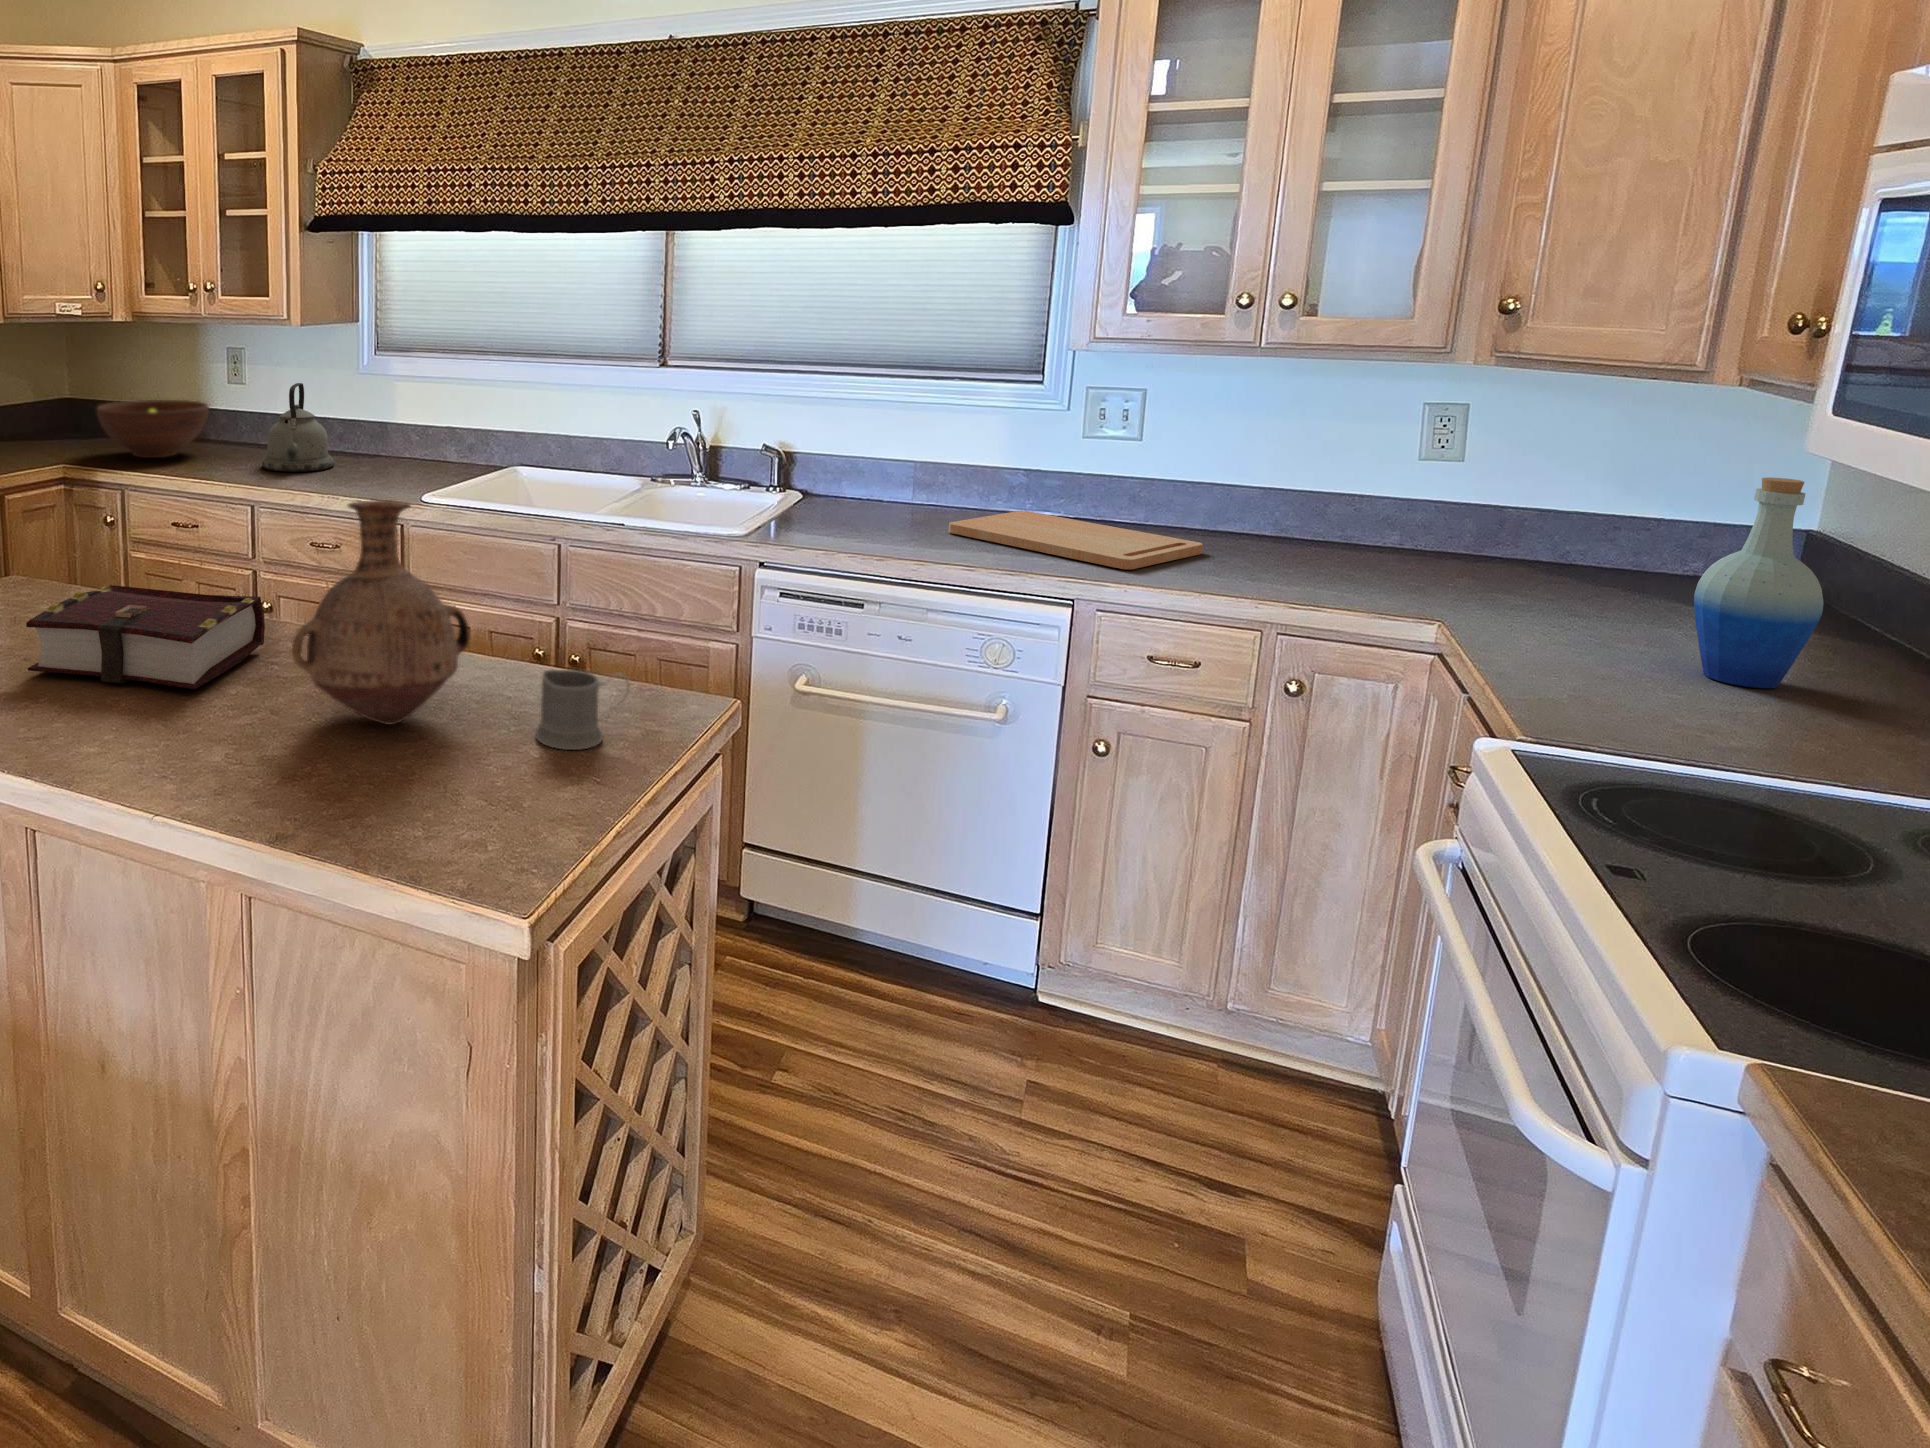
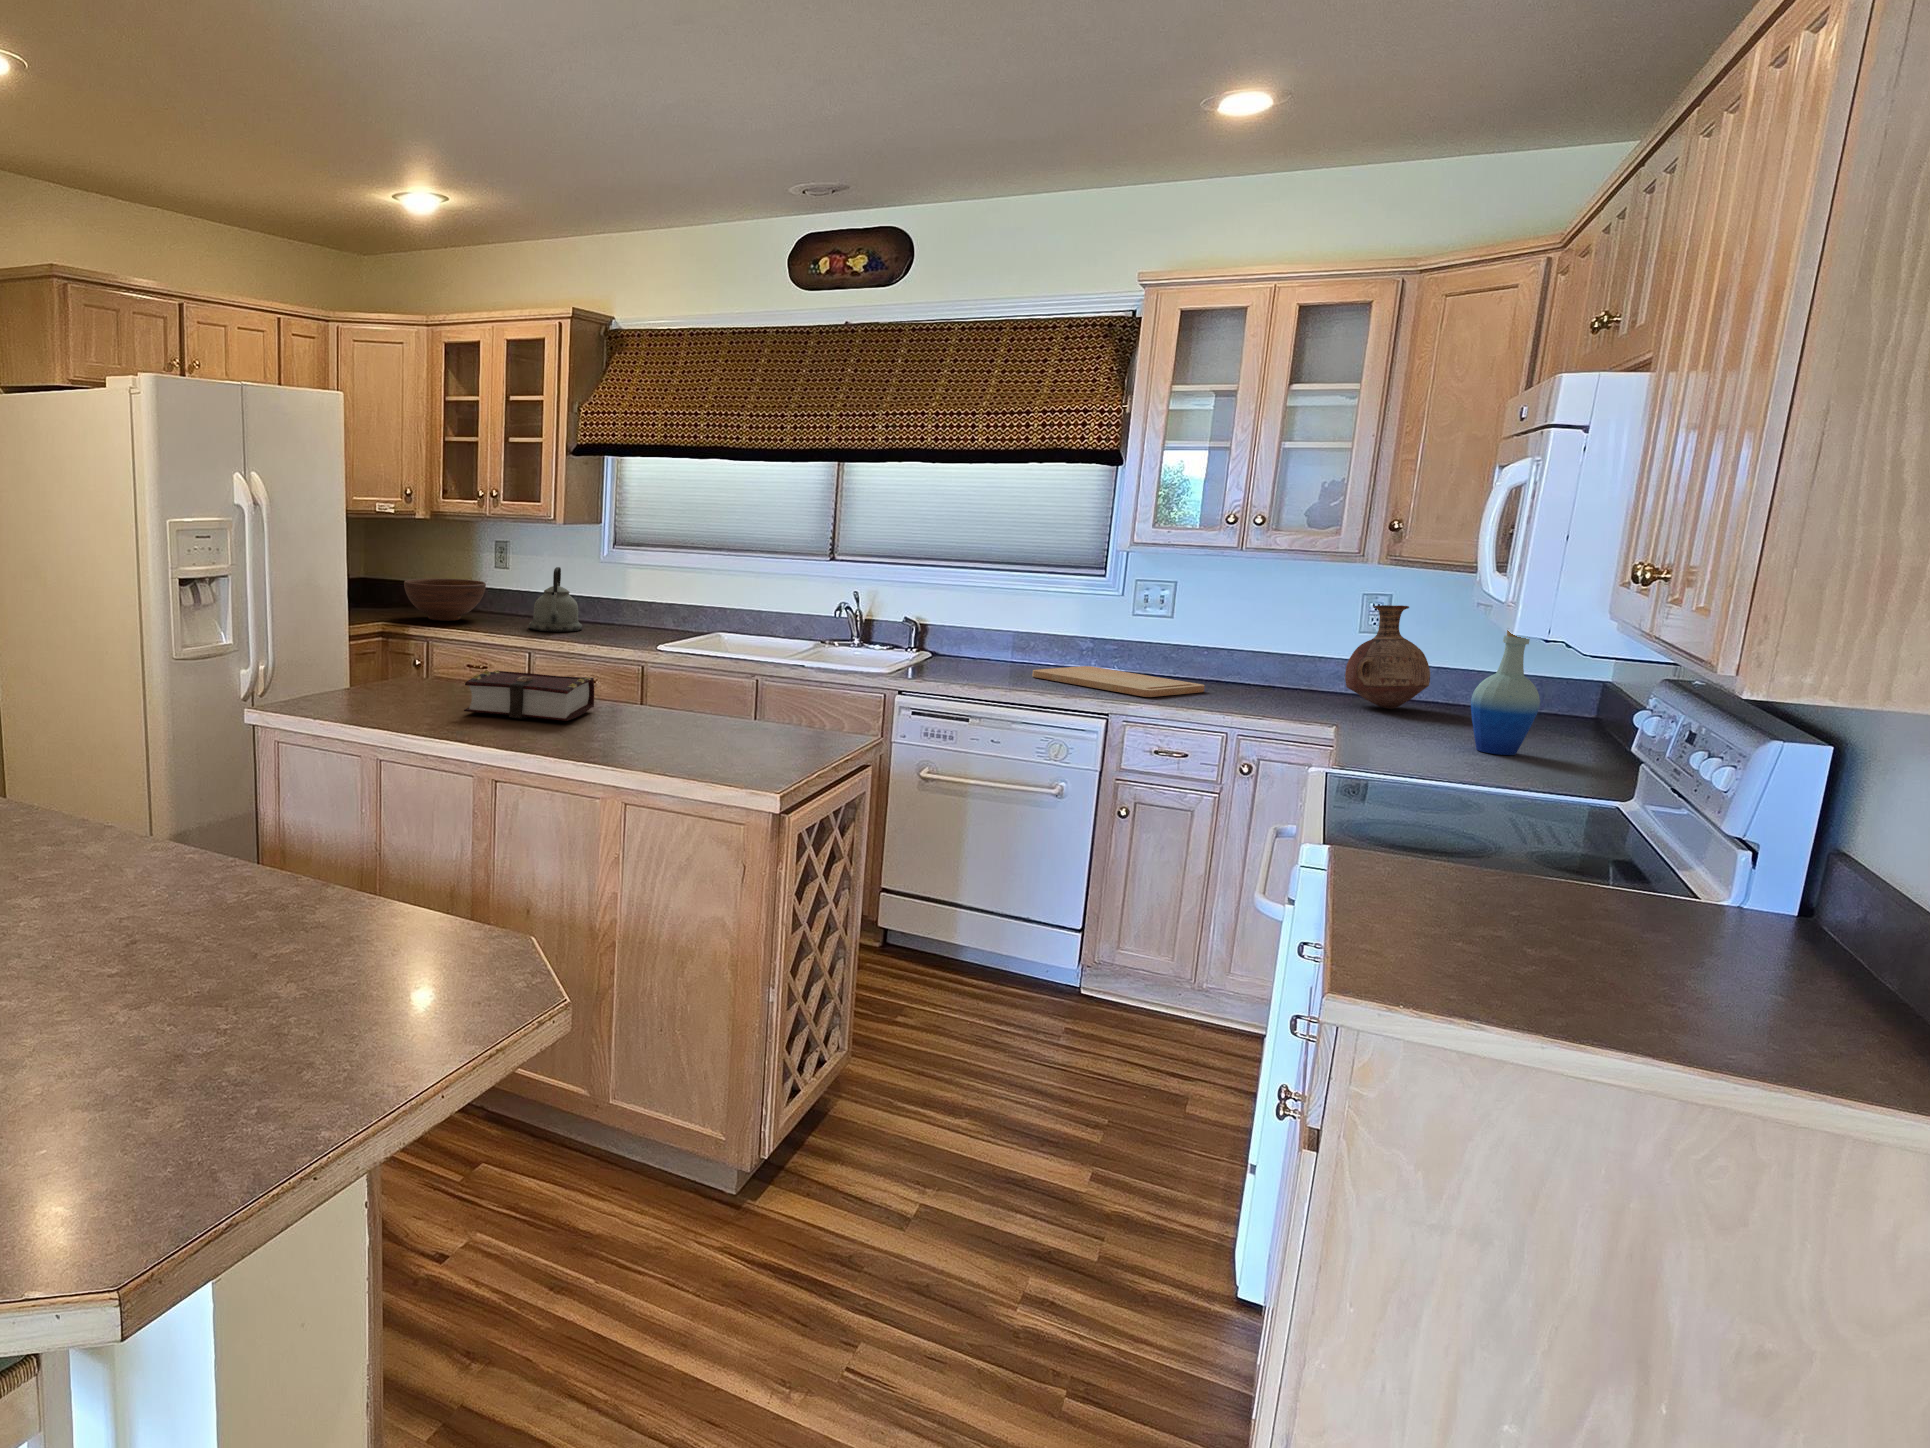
vase: present [292,500,470,725] -> present [1345,605,1430,709]
mug: present [536,670,629,750] -> none [768,709,823,750]

